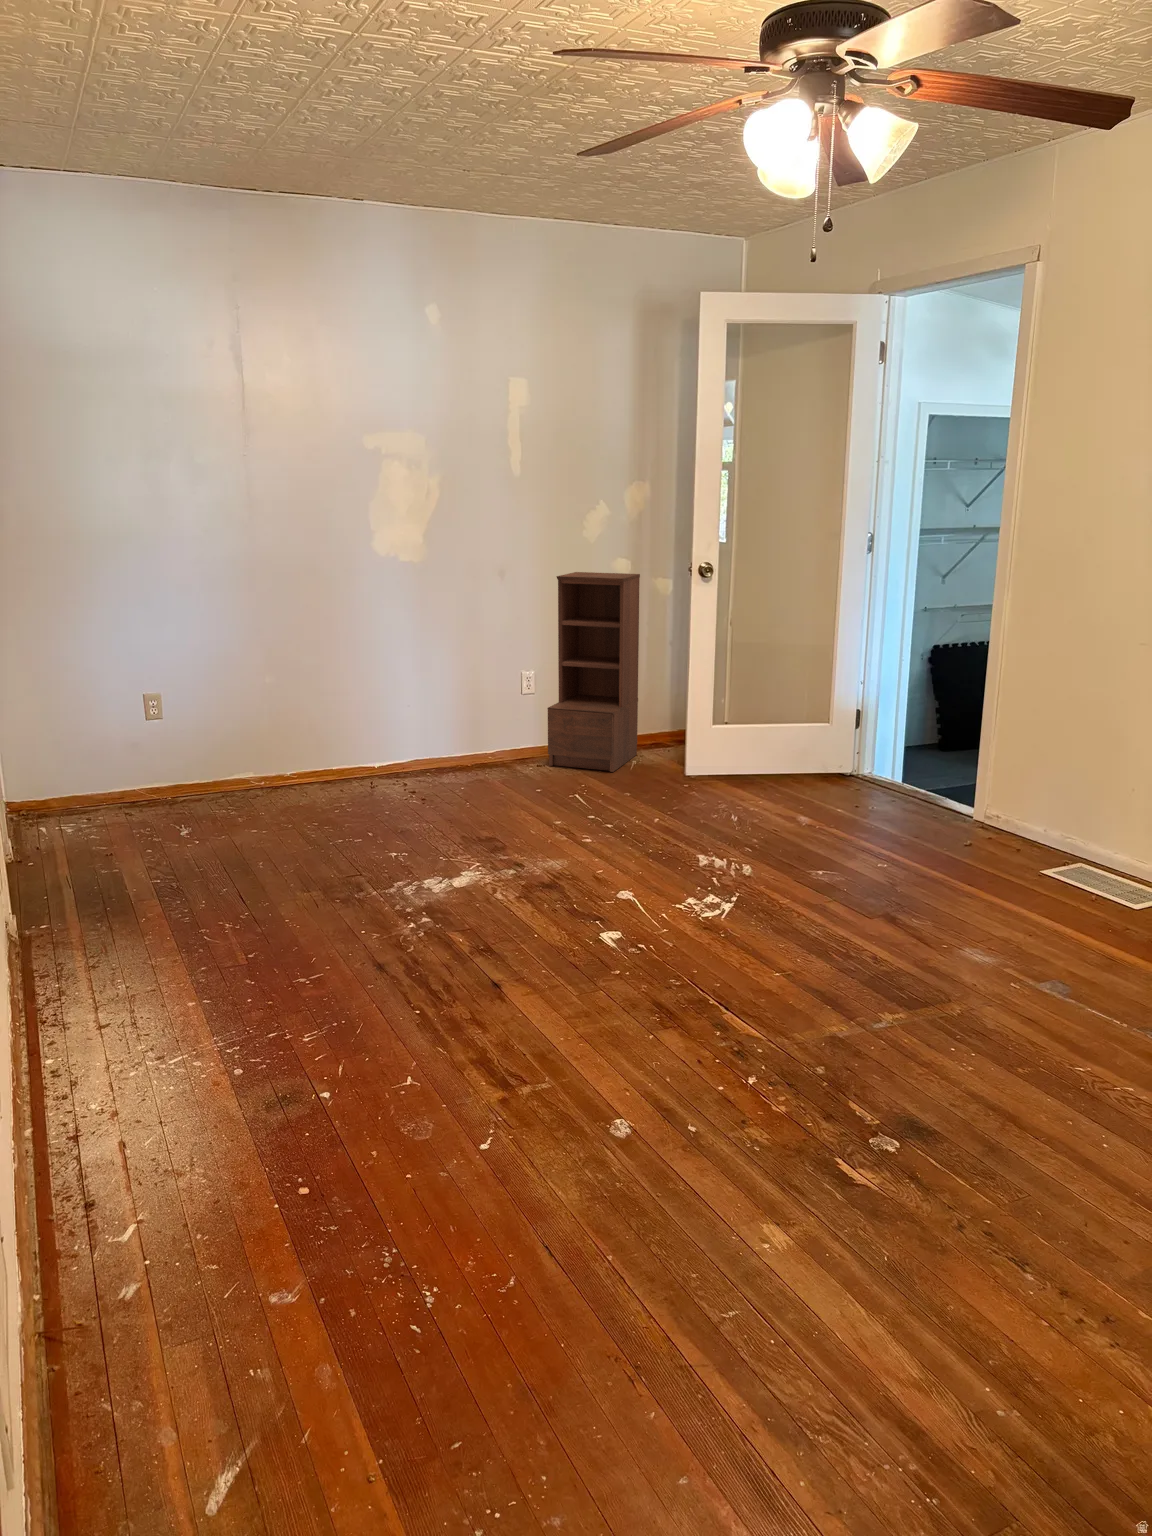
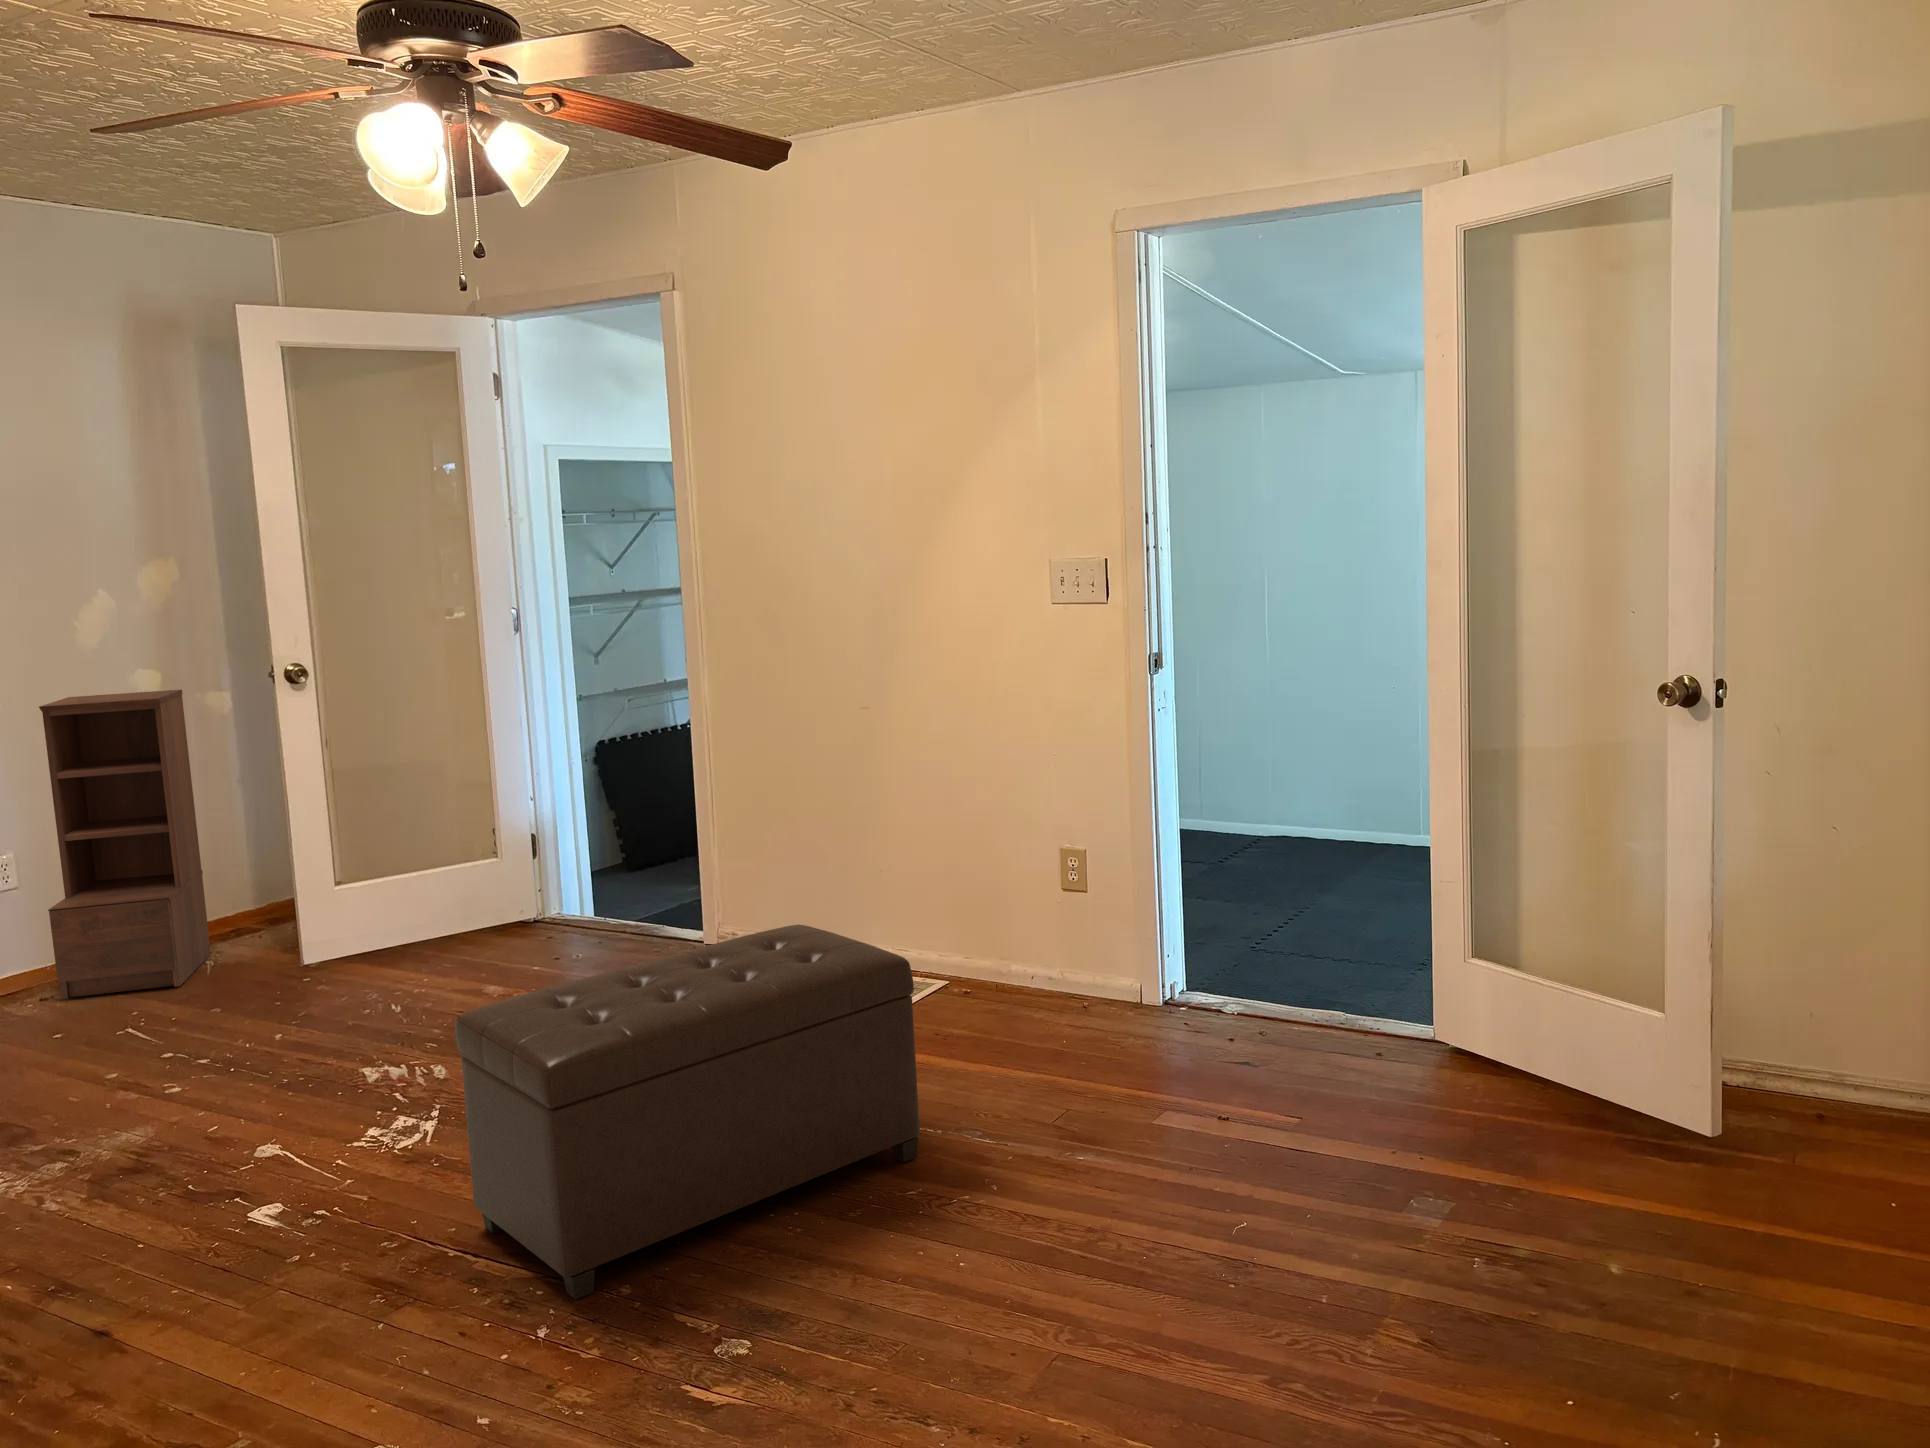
ottoman: none [735,825,1117,1065] -> present [455,925,920,1300]

